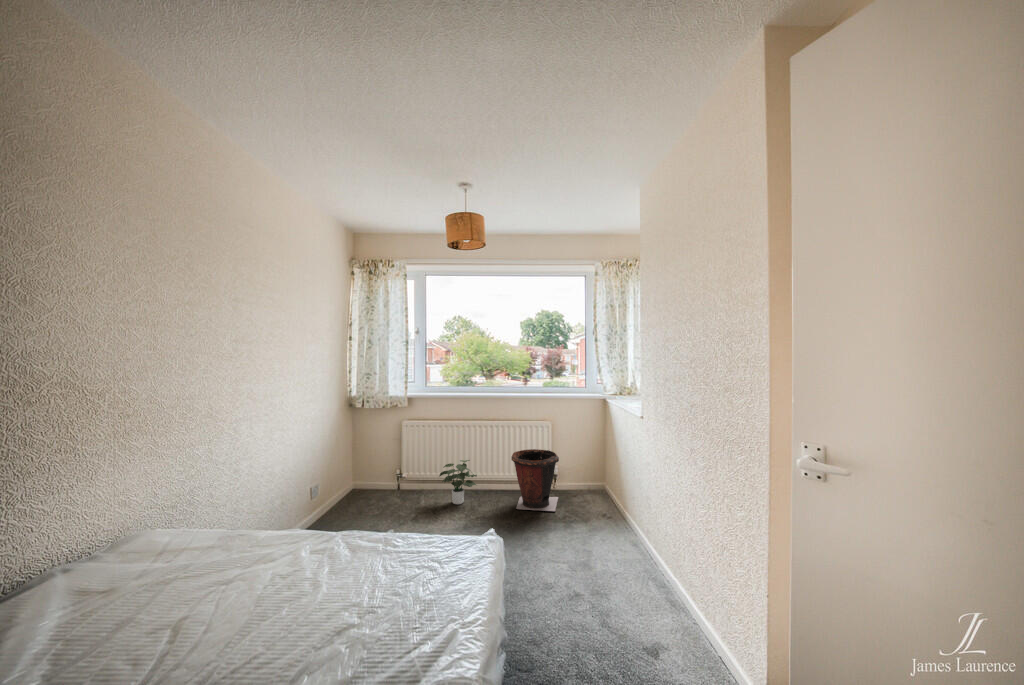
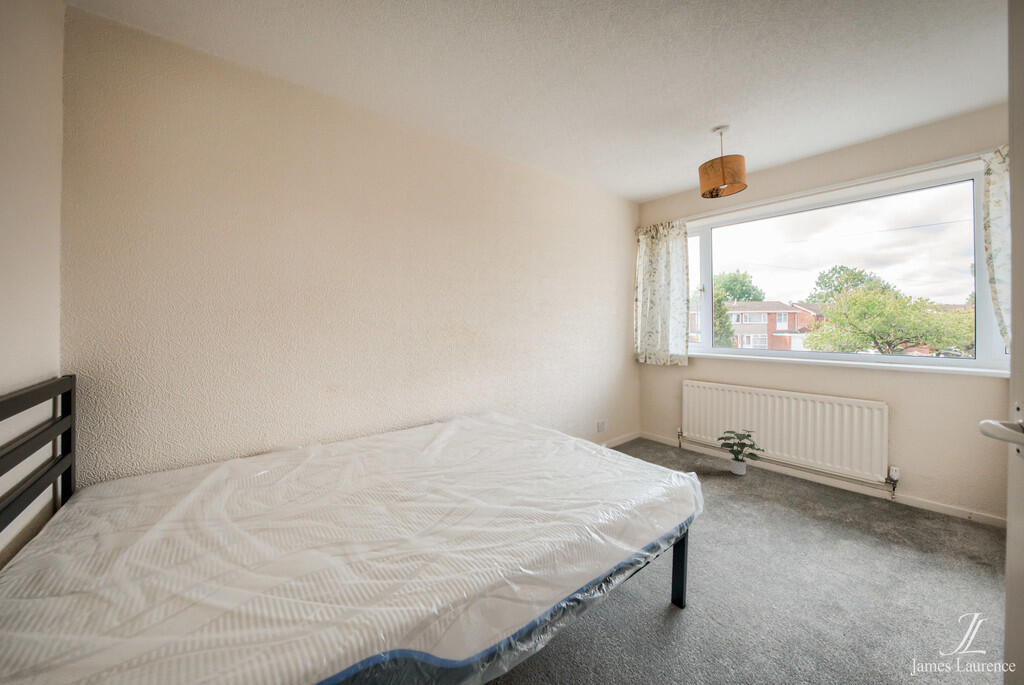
waste bin: present [511,449,559,511] -> none [812,434,901,523]

